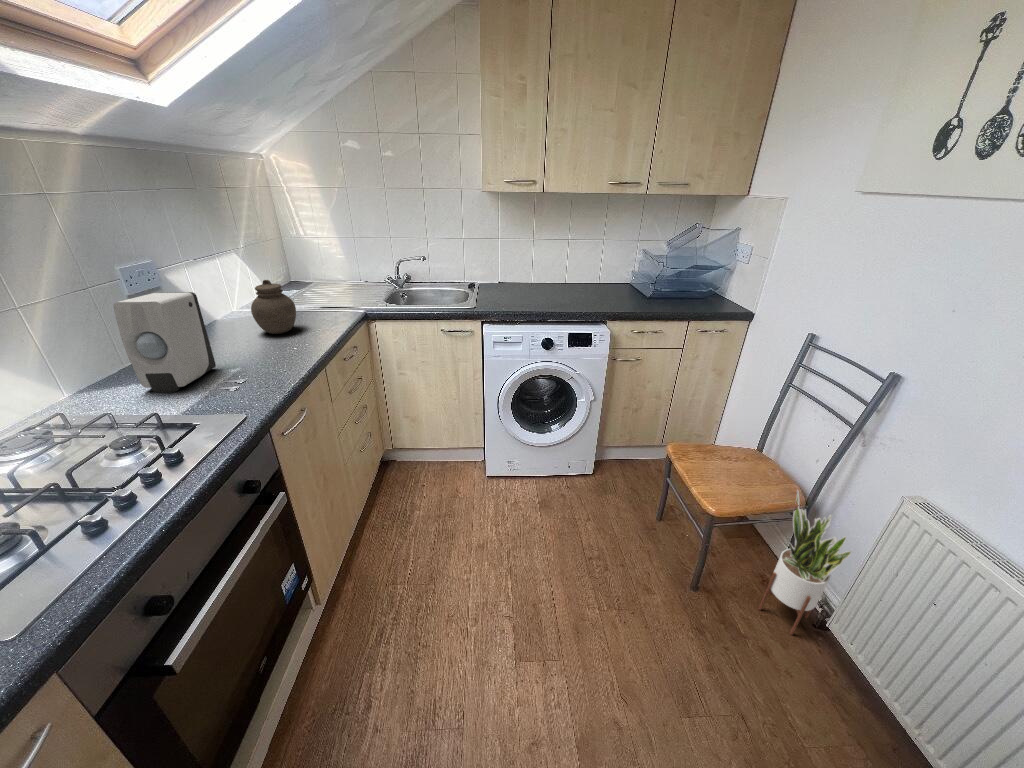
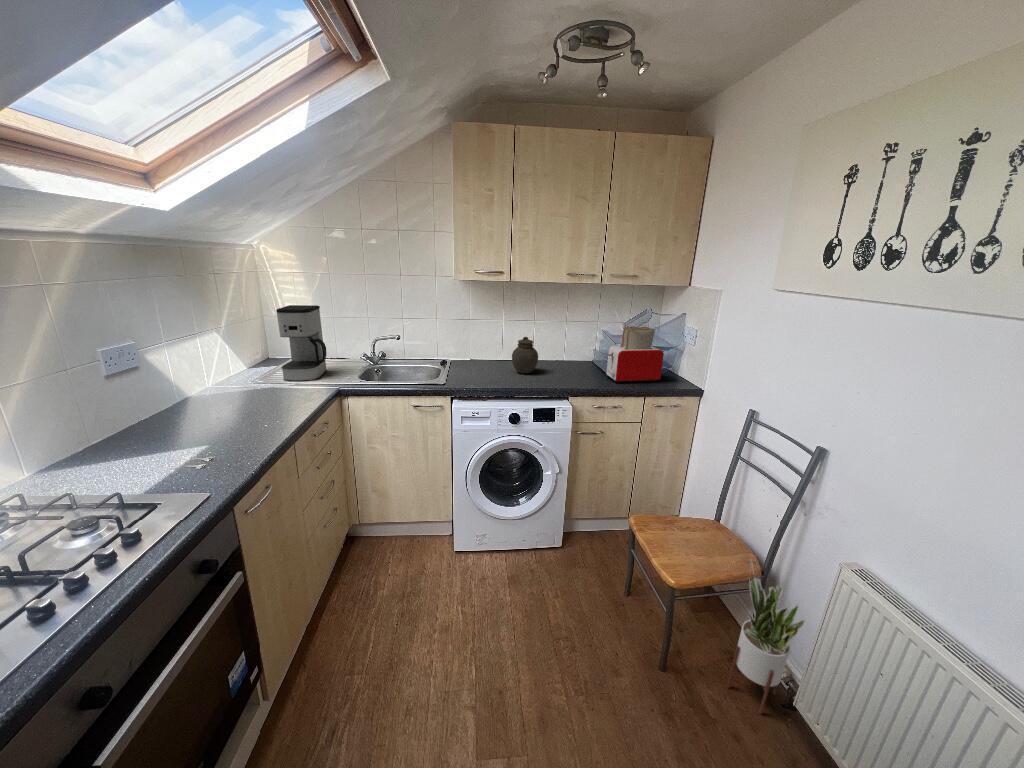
coffee maker: none [292,222,349,305] -> present [276,305,327,381]
toaster: none [647,241,714,306] -> present [606,326,664,383]
jar: present [251,280,296,334] -> present [512,337,538,373]
soap dispenser: present [113,292,216,392] -> none [92,373,186,470]

